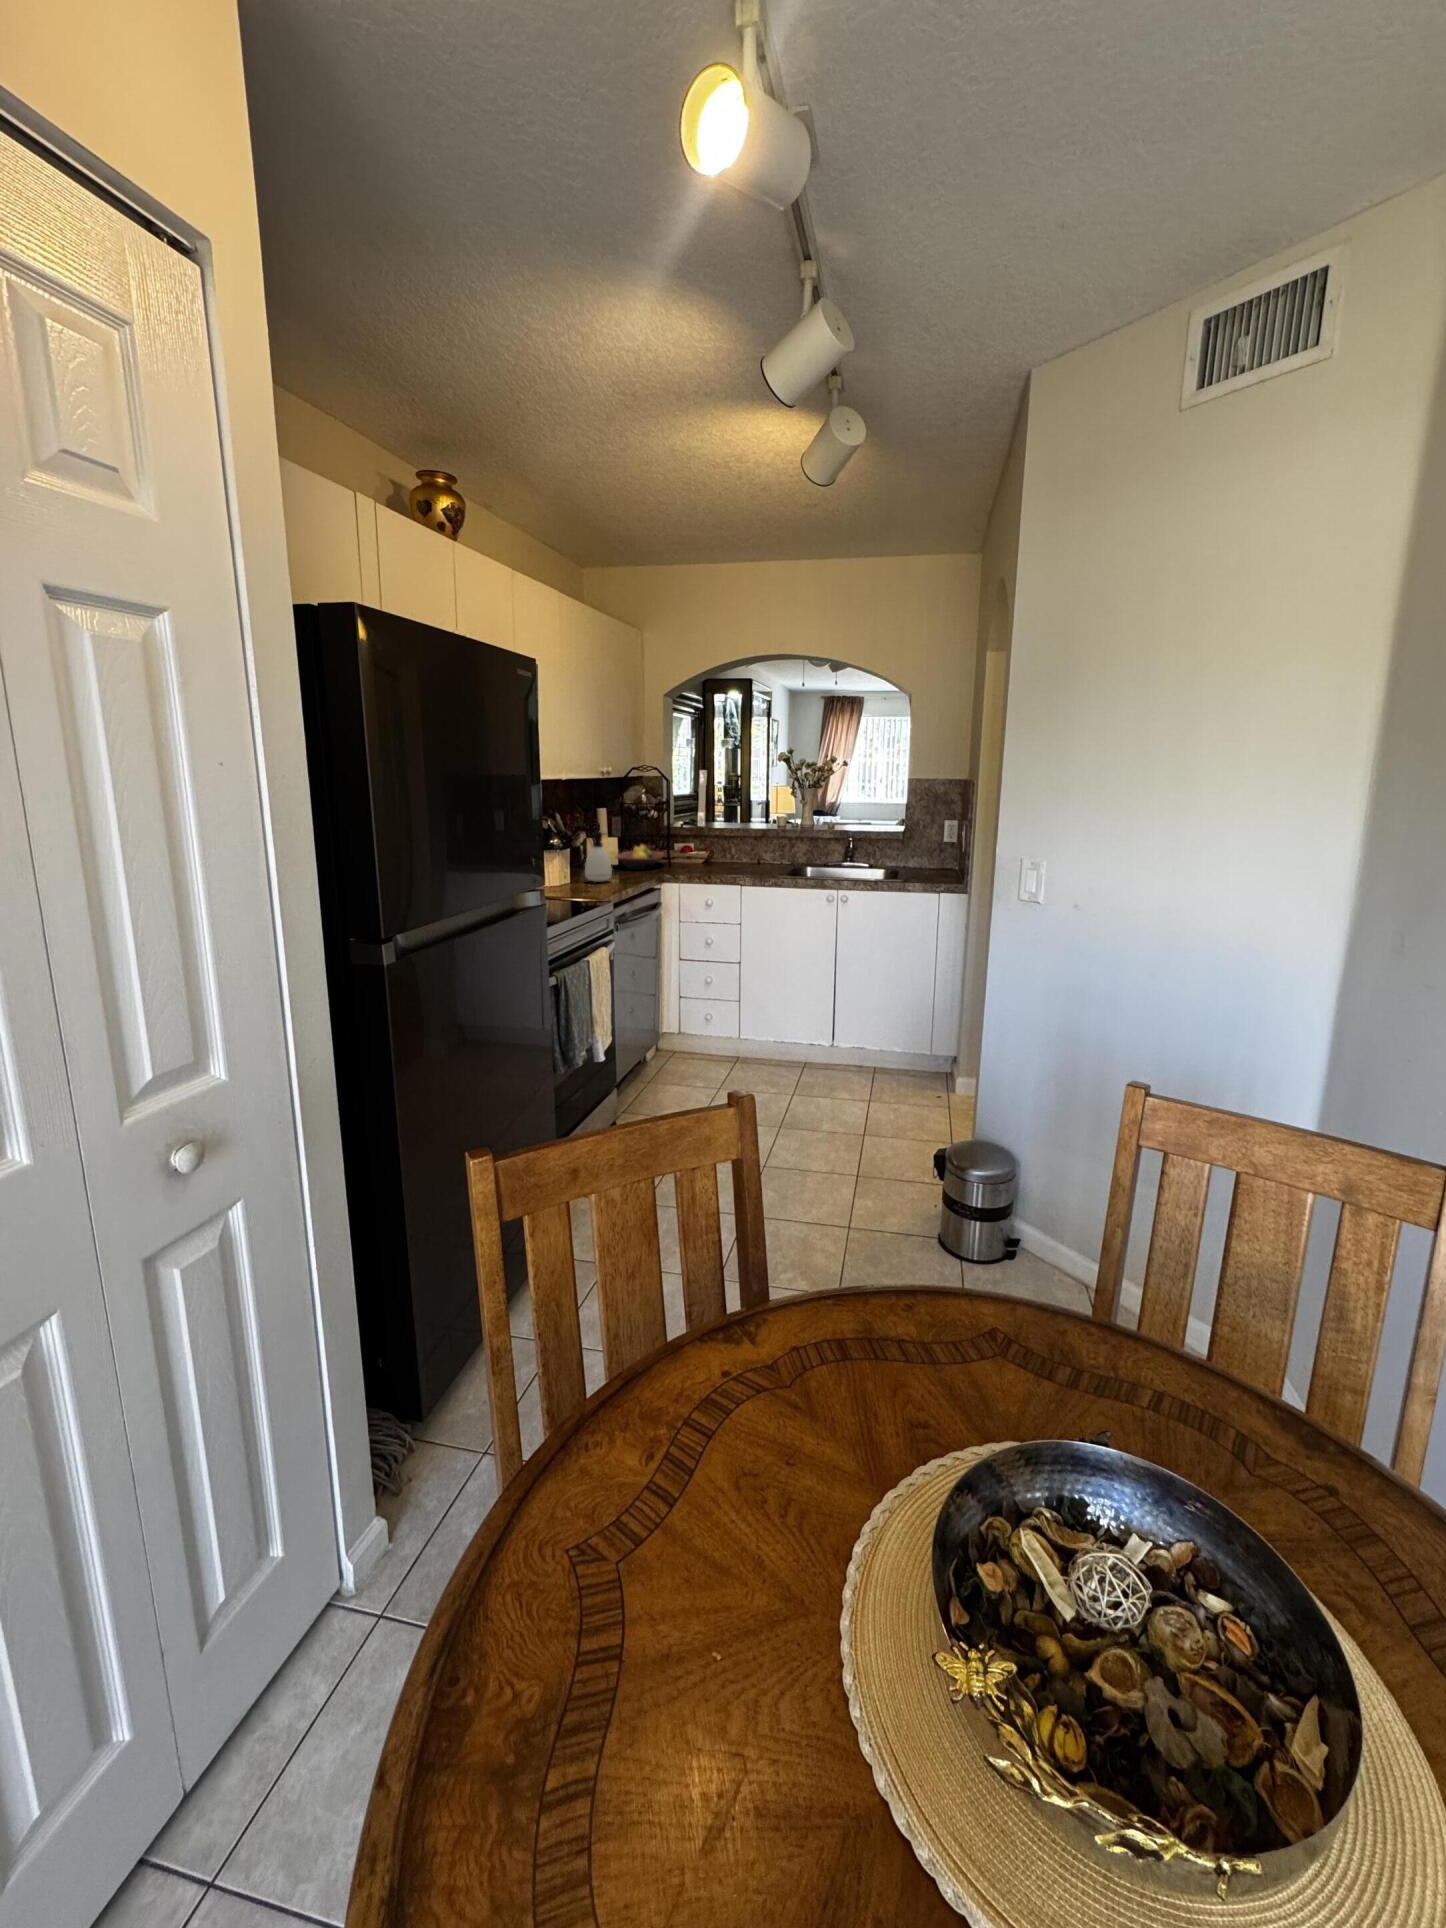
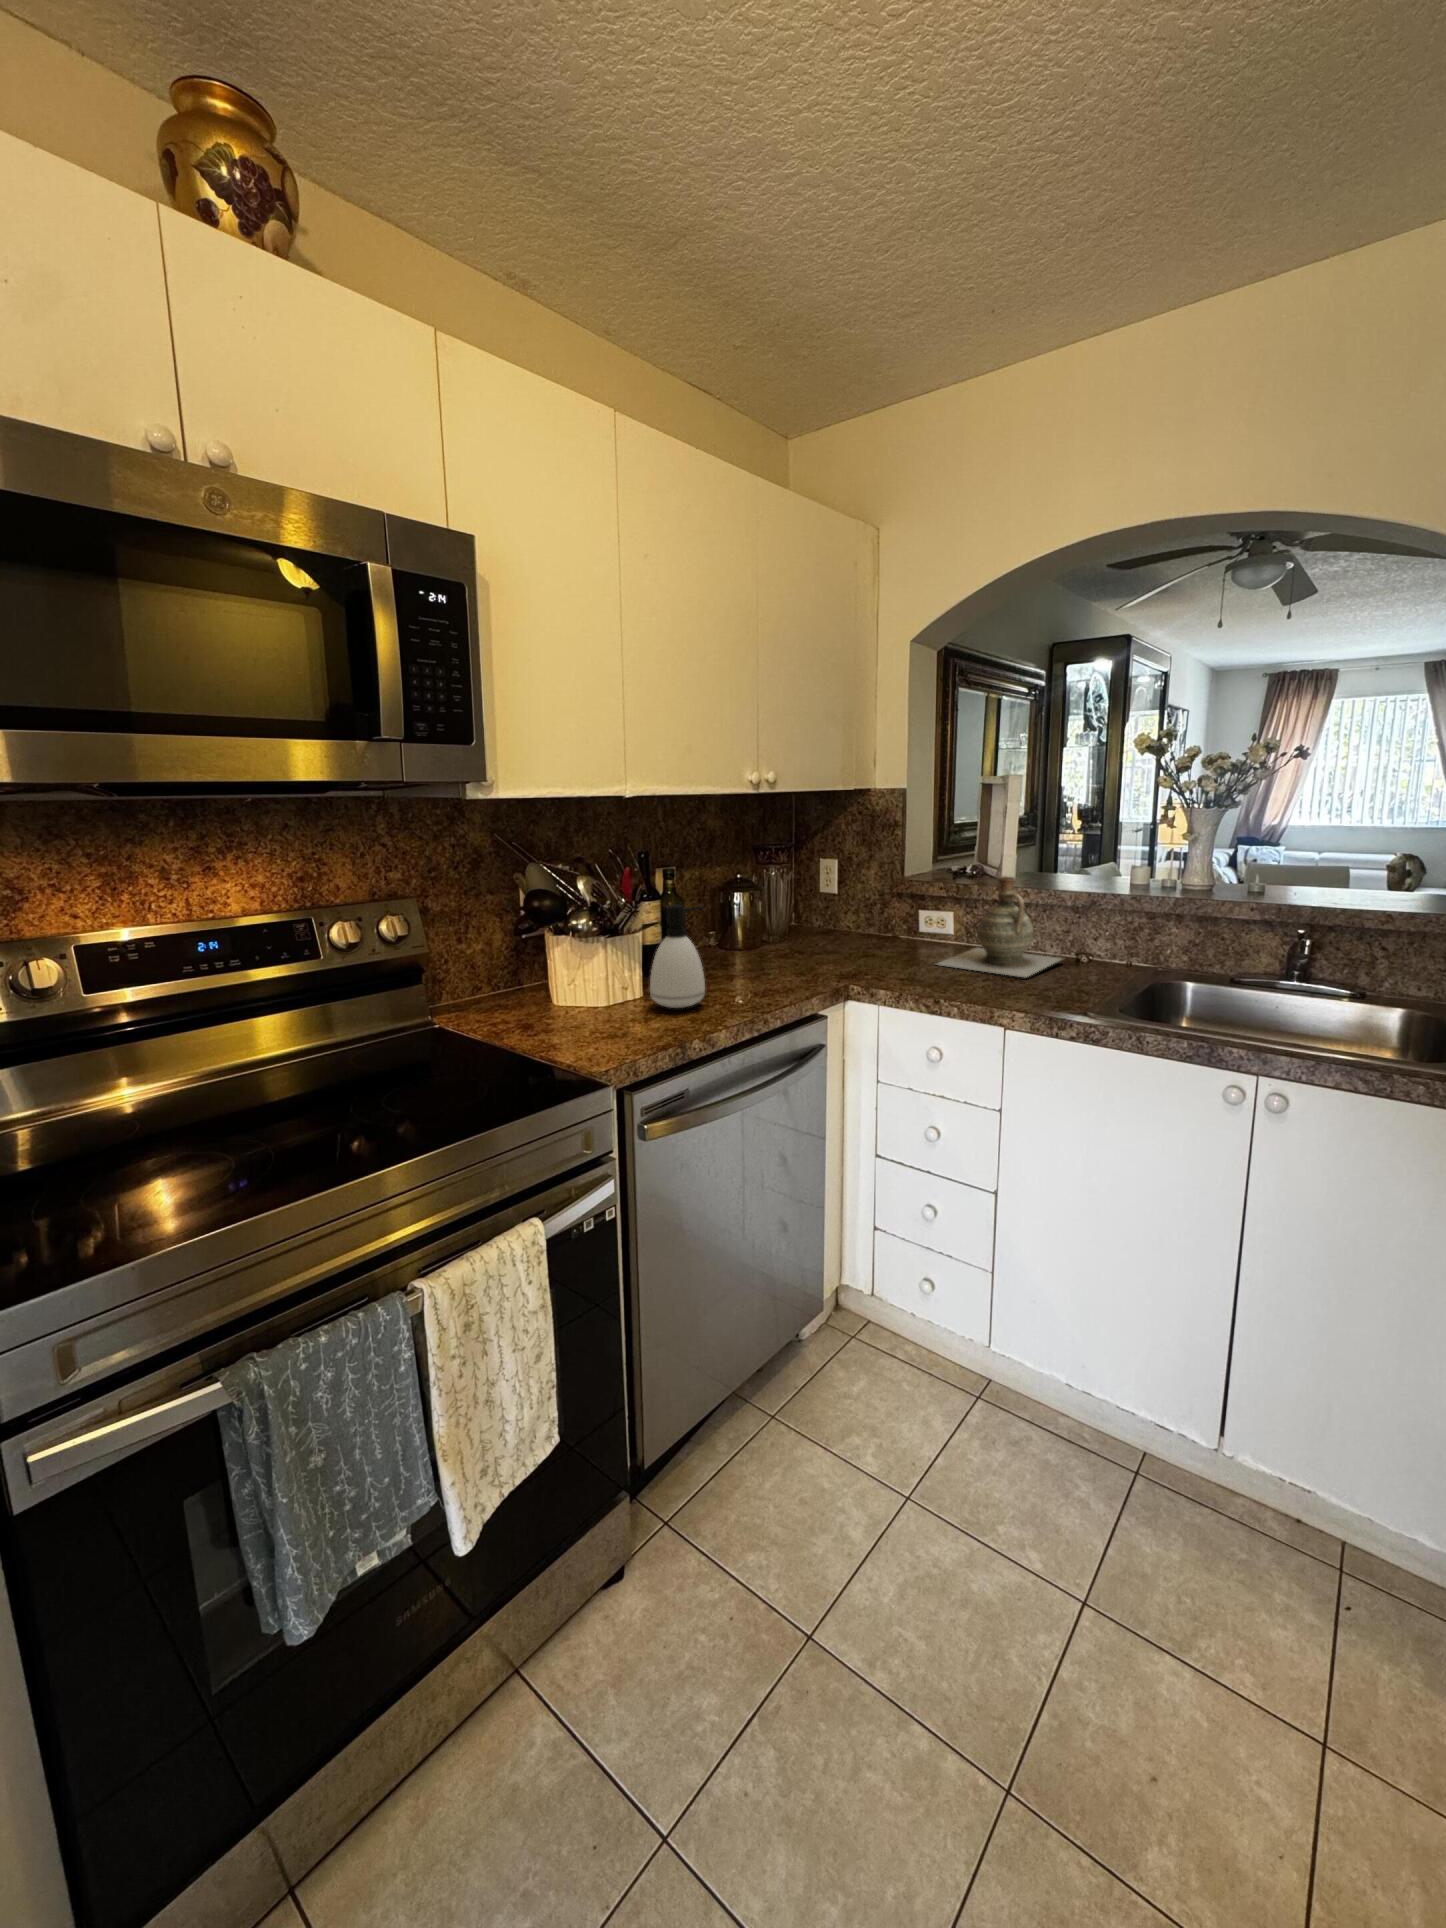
ceramic jug: none [695,821,754,868] -> present [937,876,1062,977]
fruit bowl: present [616,845,665,869] -> none [776,915,883,967]

